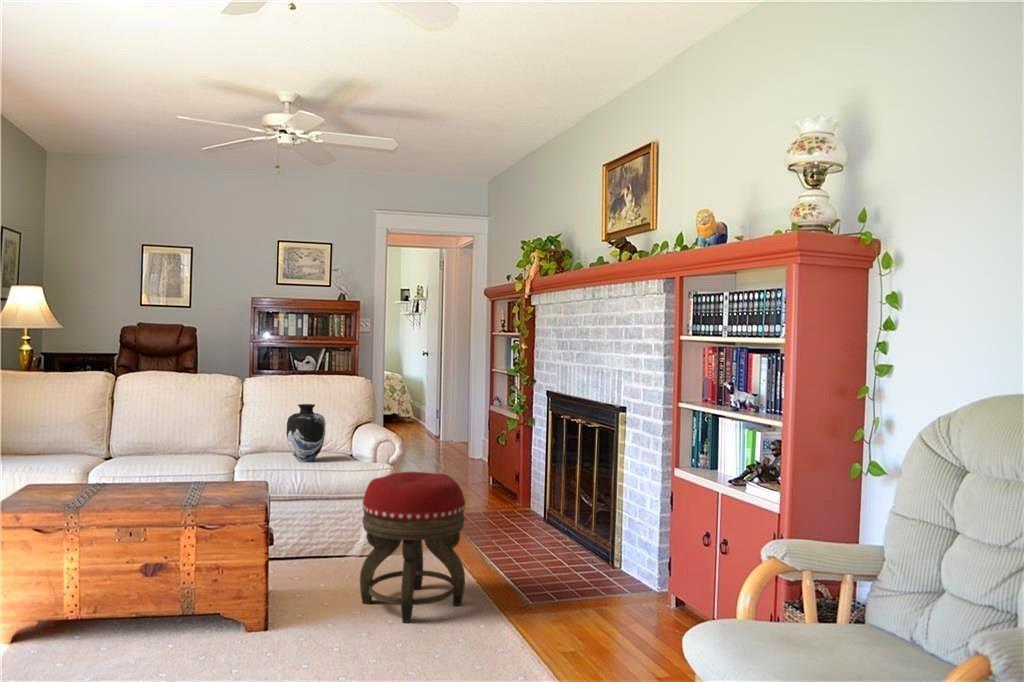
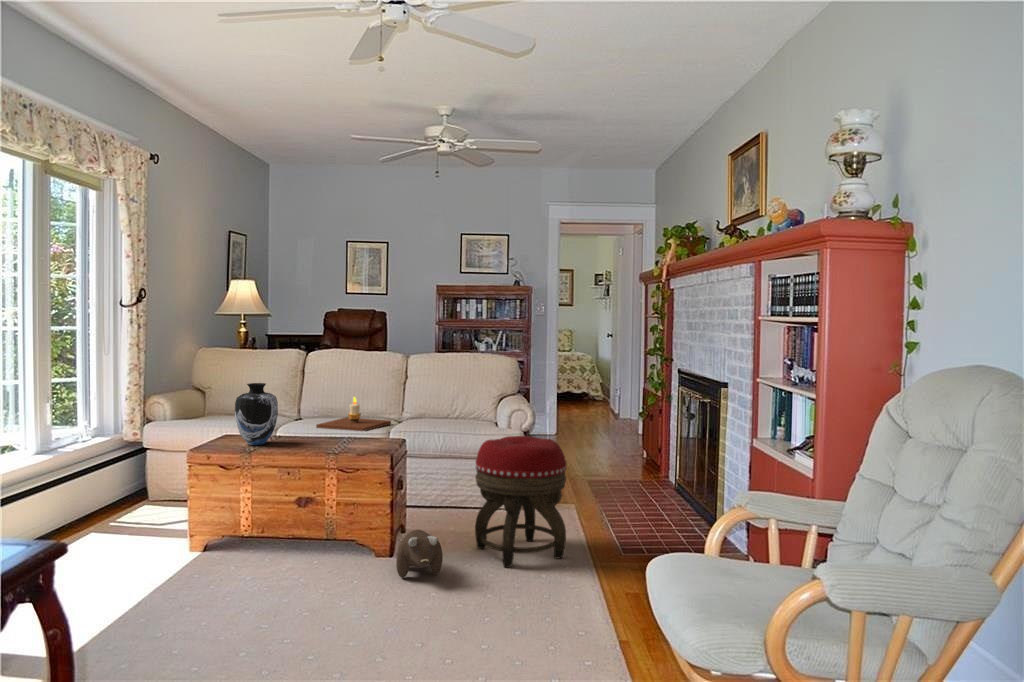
vase: present [286,404,325,462] -> present [235,383,278,445]
candle: none [137,432,230,475] -> present [316,397,391,431]
plush toy: none [280,590,337,649] -> present [396,530,443,578]

